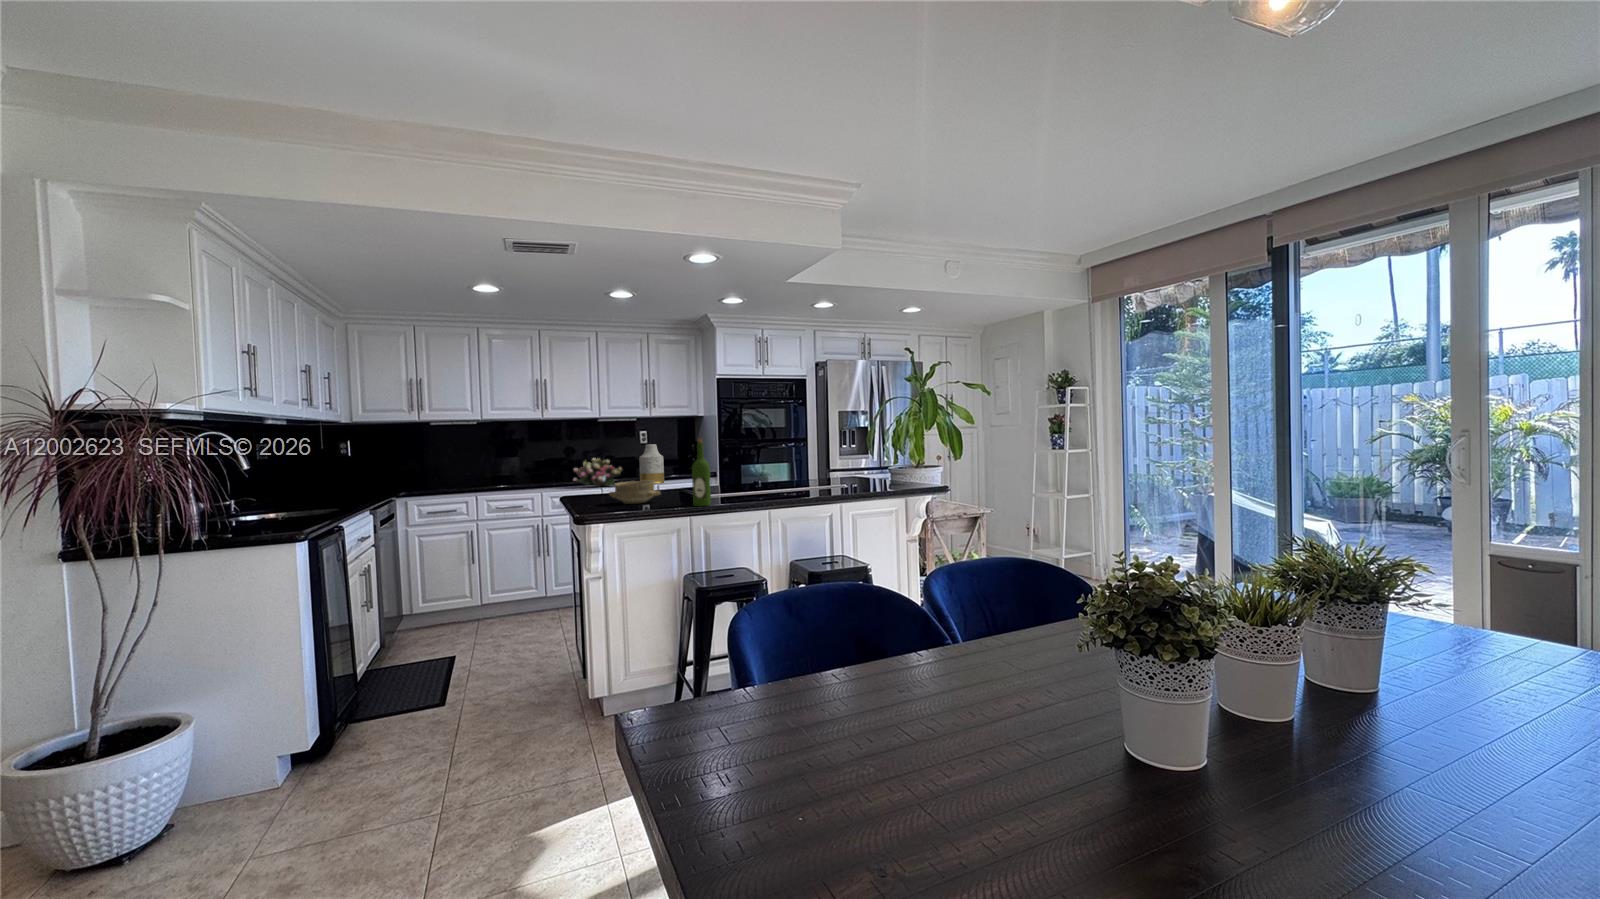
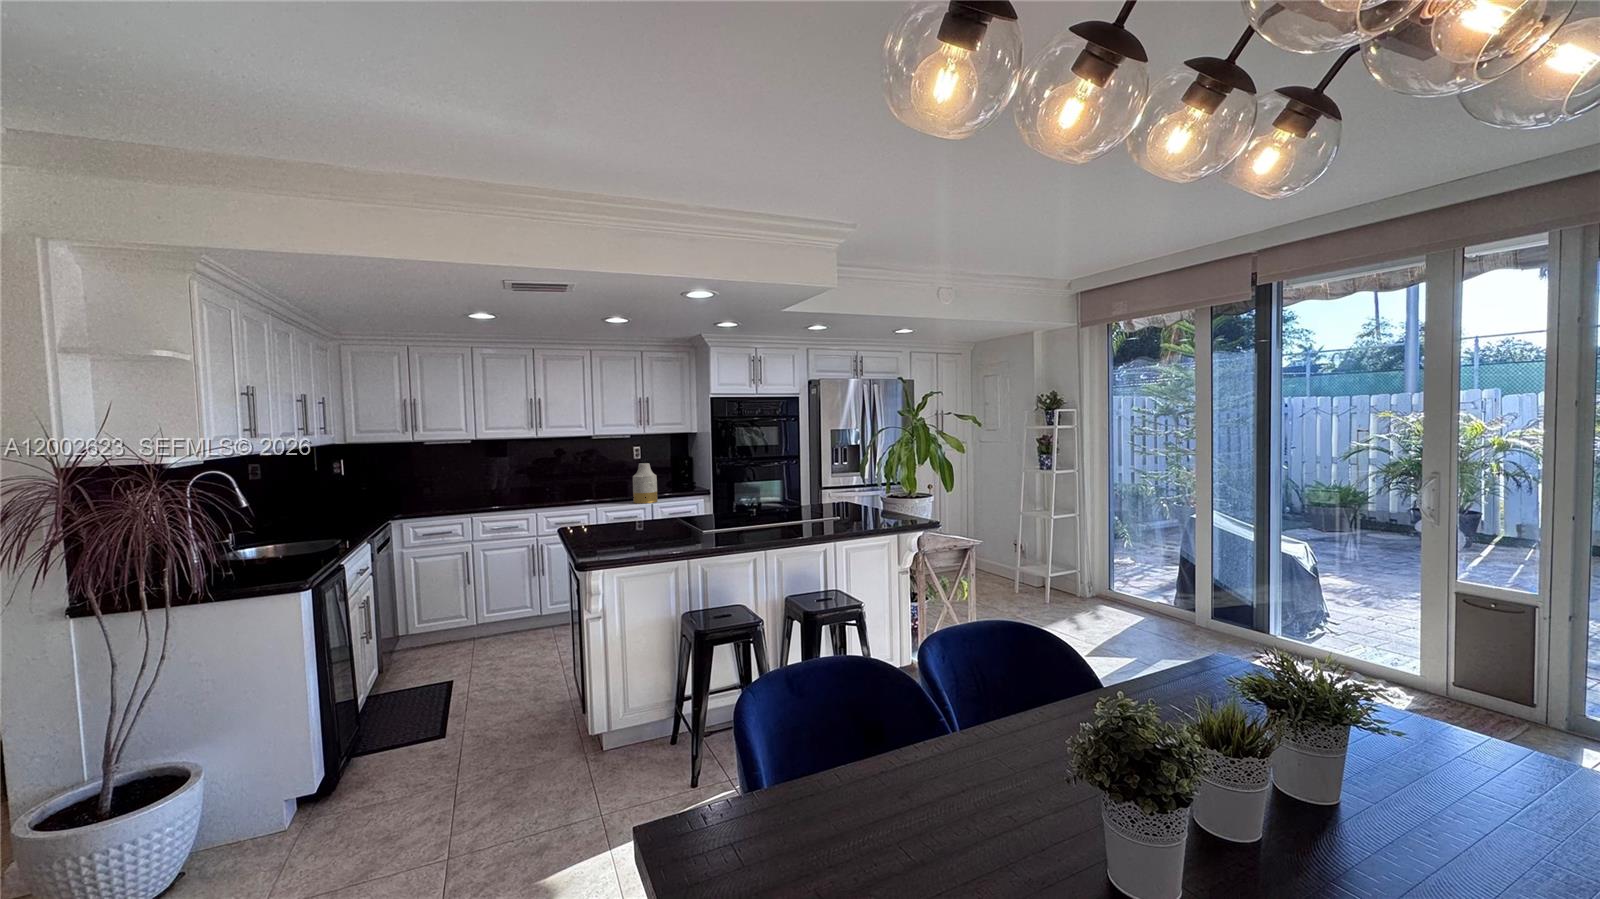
wine bottle: present [692,438,711,506] -> none [689,479,707,546]
flower arrangement: present [573,458,622,486] -> none [566,478,616,507]
ceramic bowl: present [609,481,660,504] -> none [606,515,657,540]

